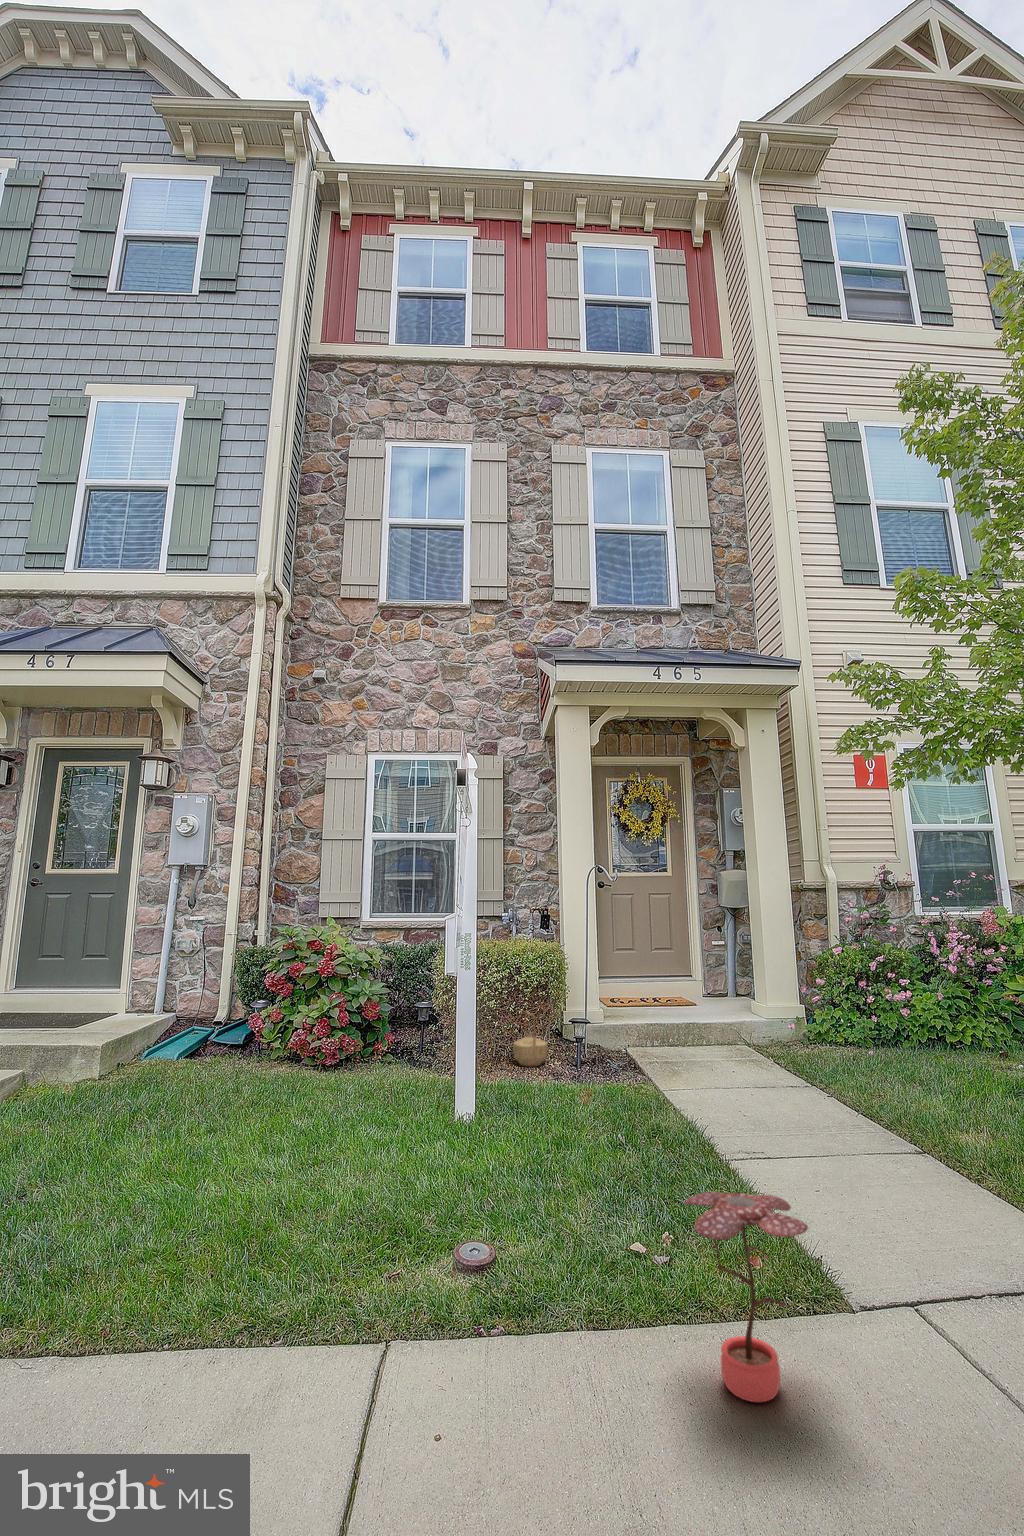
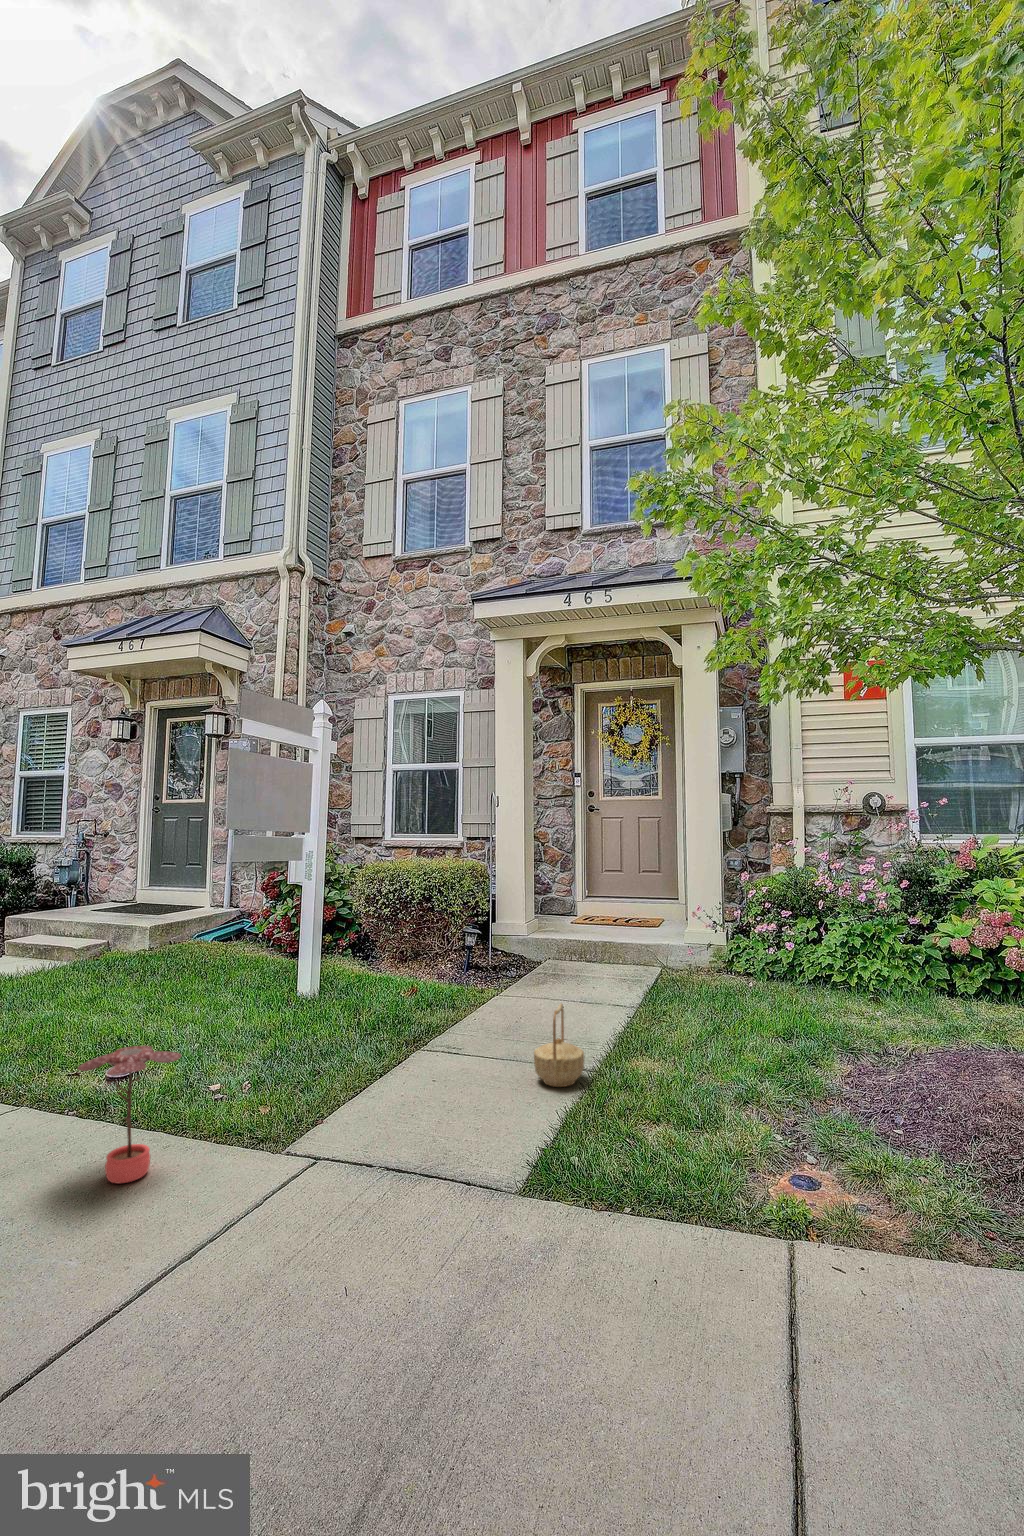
basket: present [513,1011,548,1066] -> present [534,1004,584,1087]

